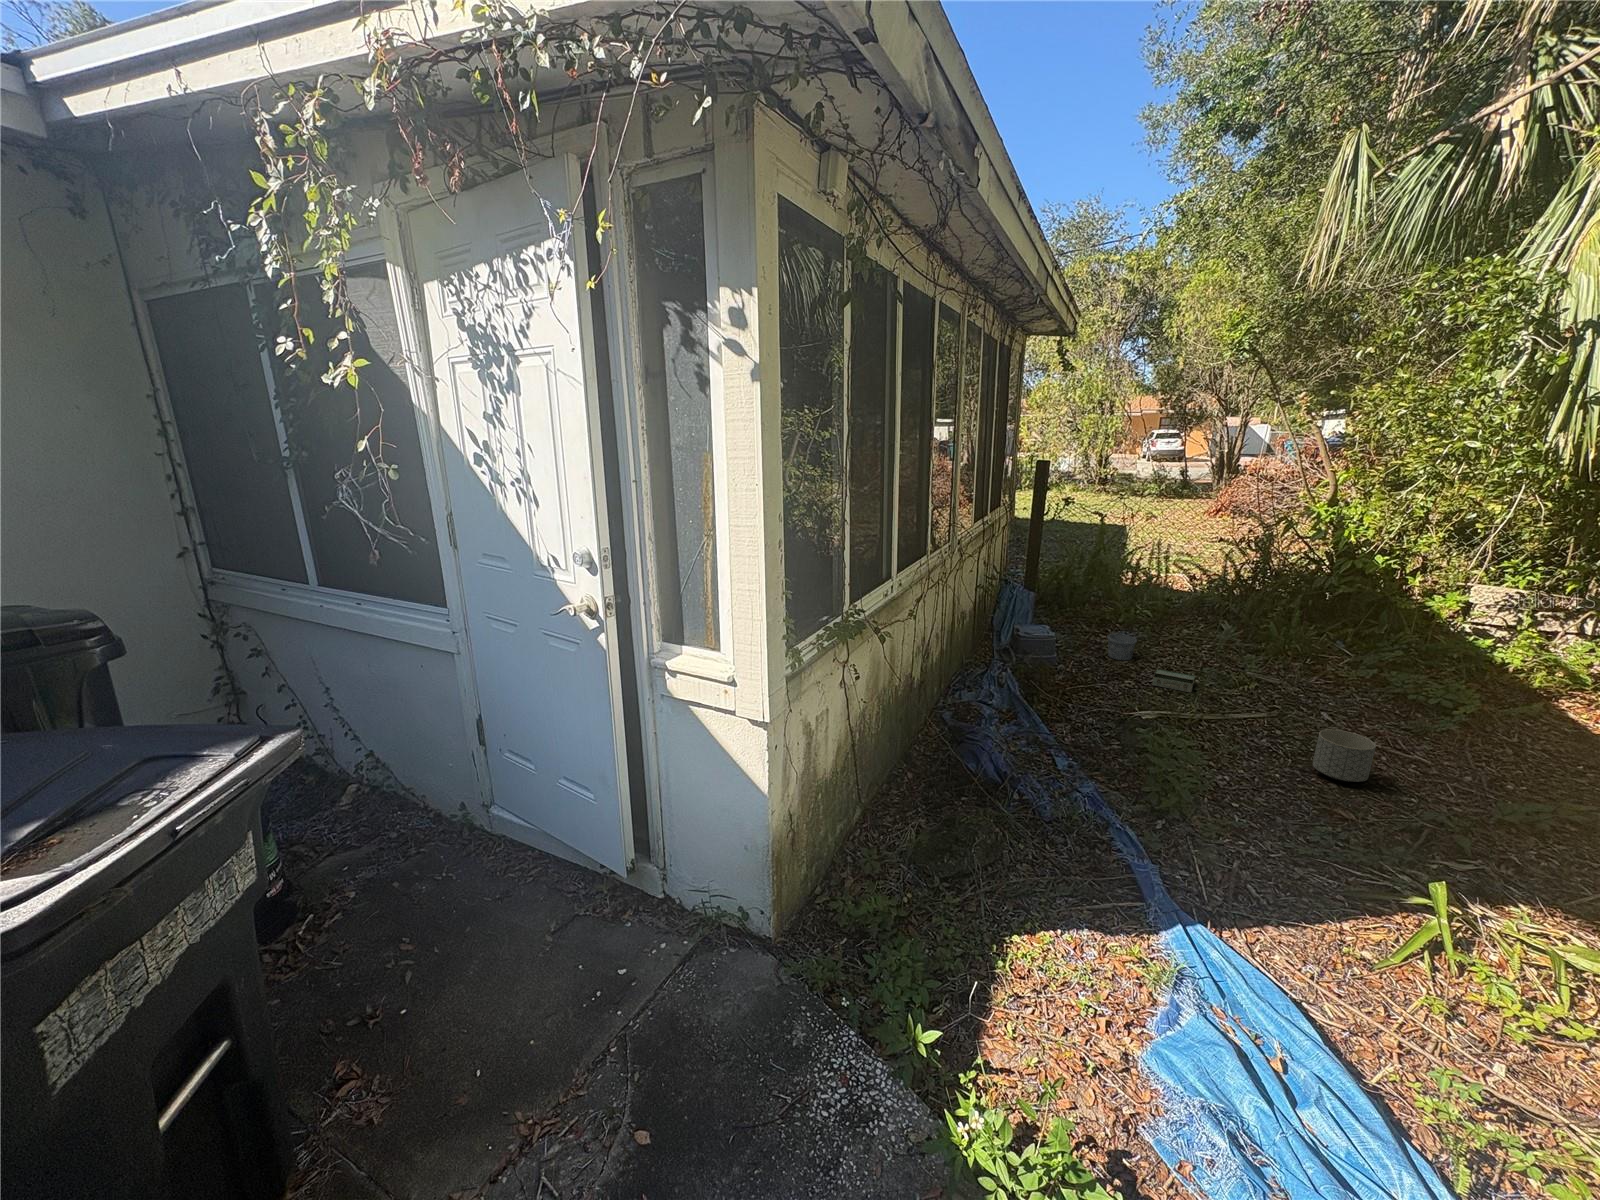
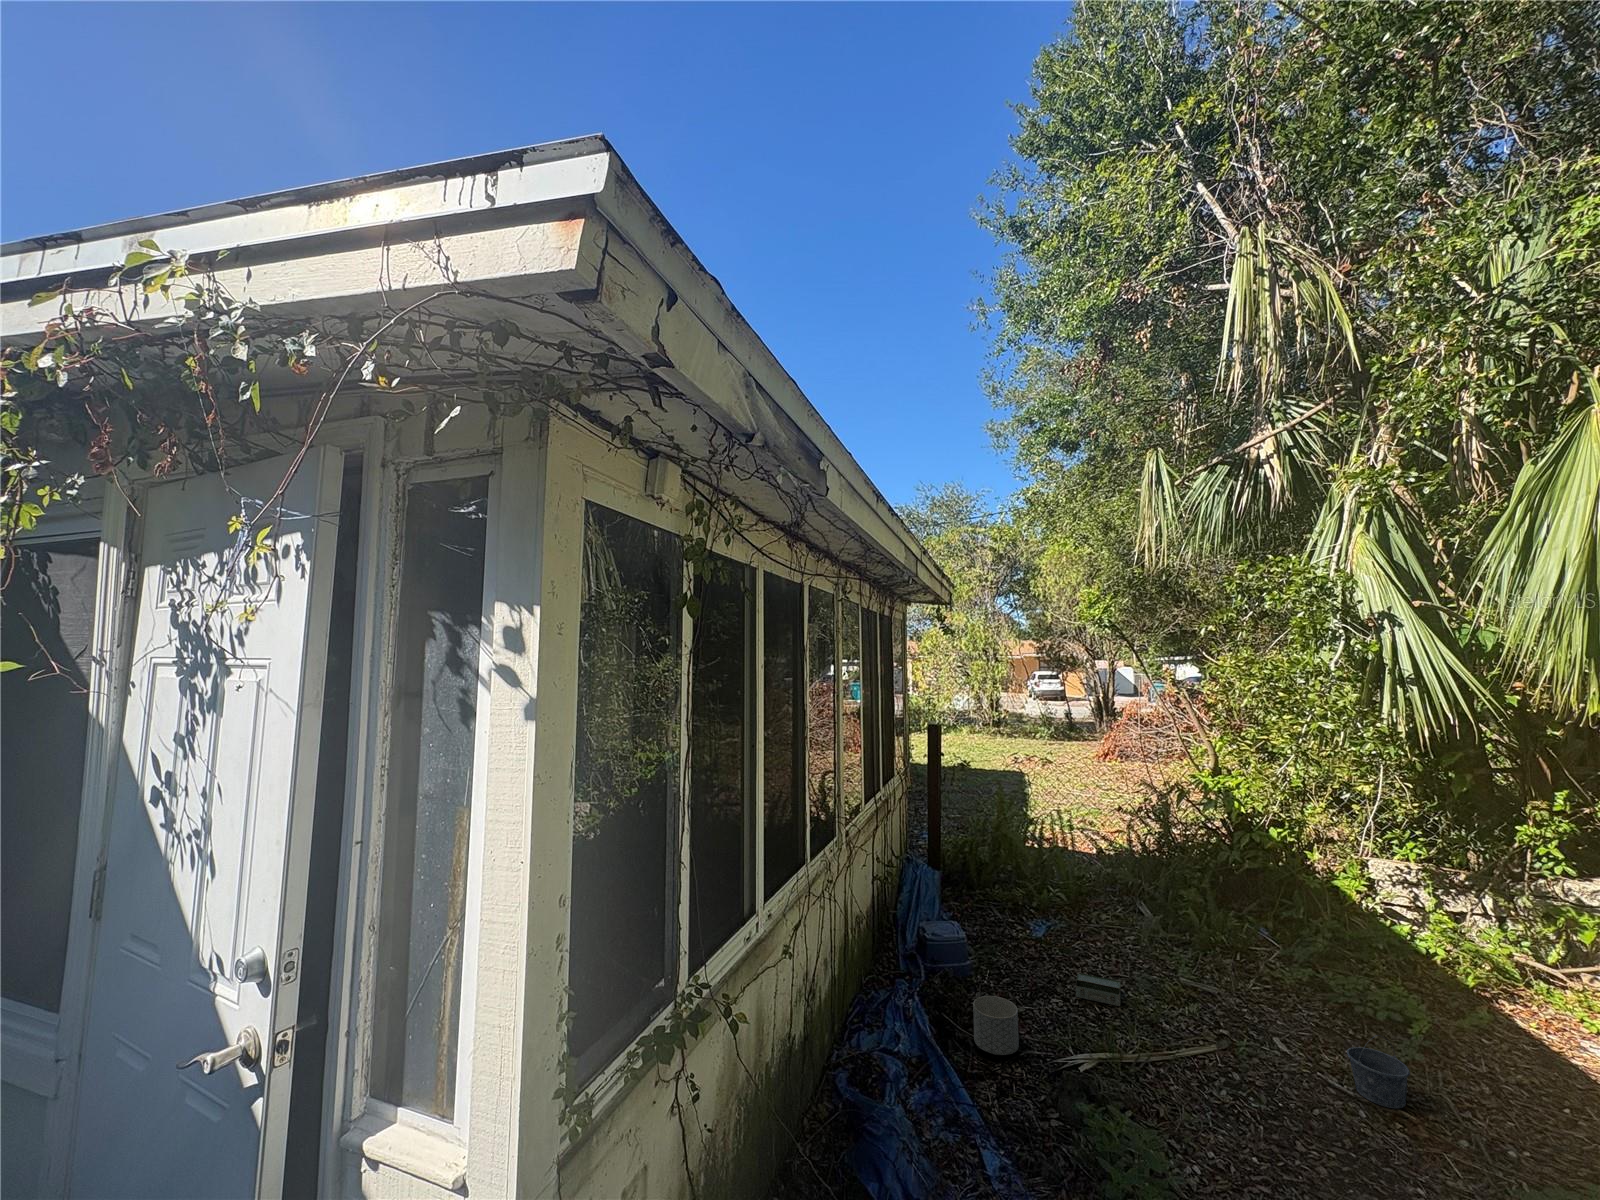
bucket: present [1107,634,1137,660] -> present [1347,1035,1410,1108]
planter: present [1313,729,1376,782] -> present [973,996,1019,1055]

